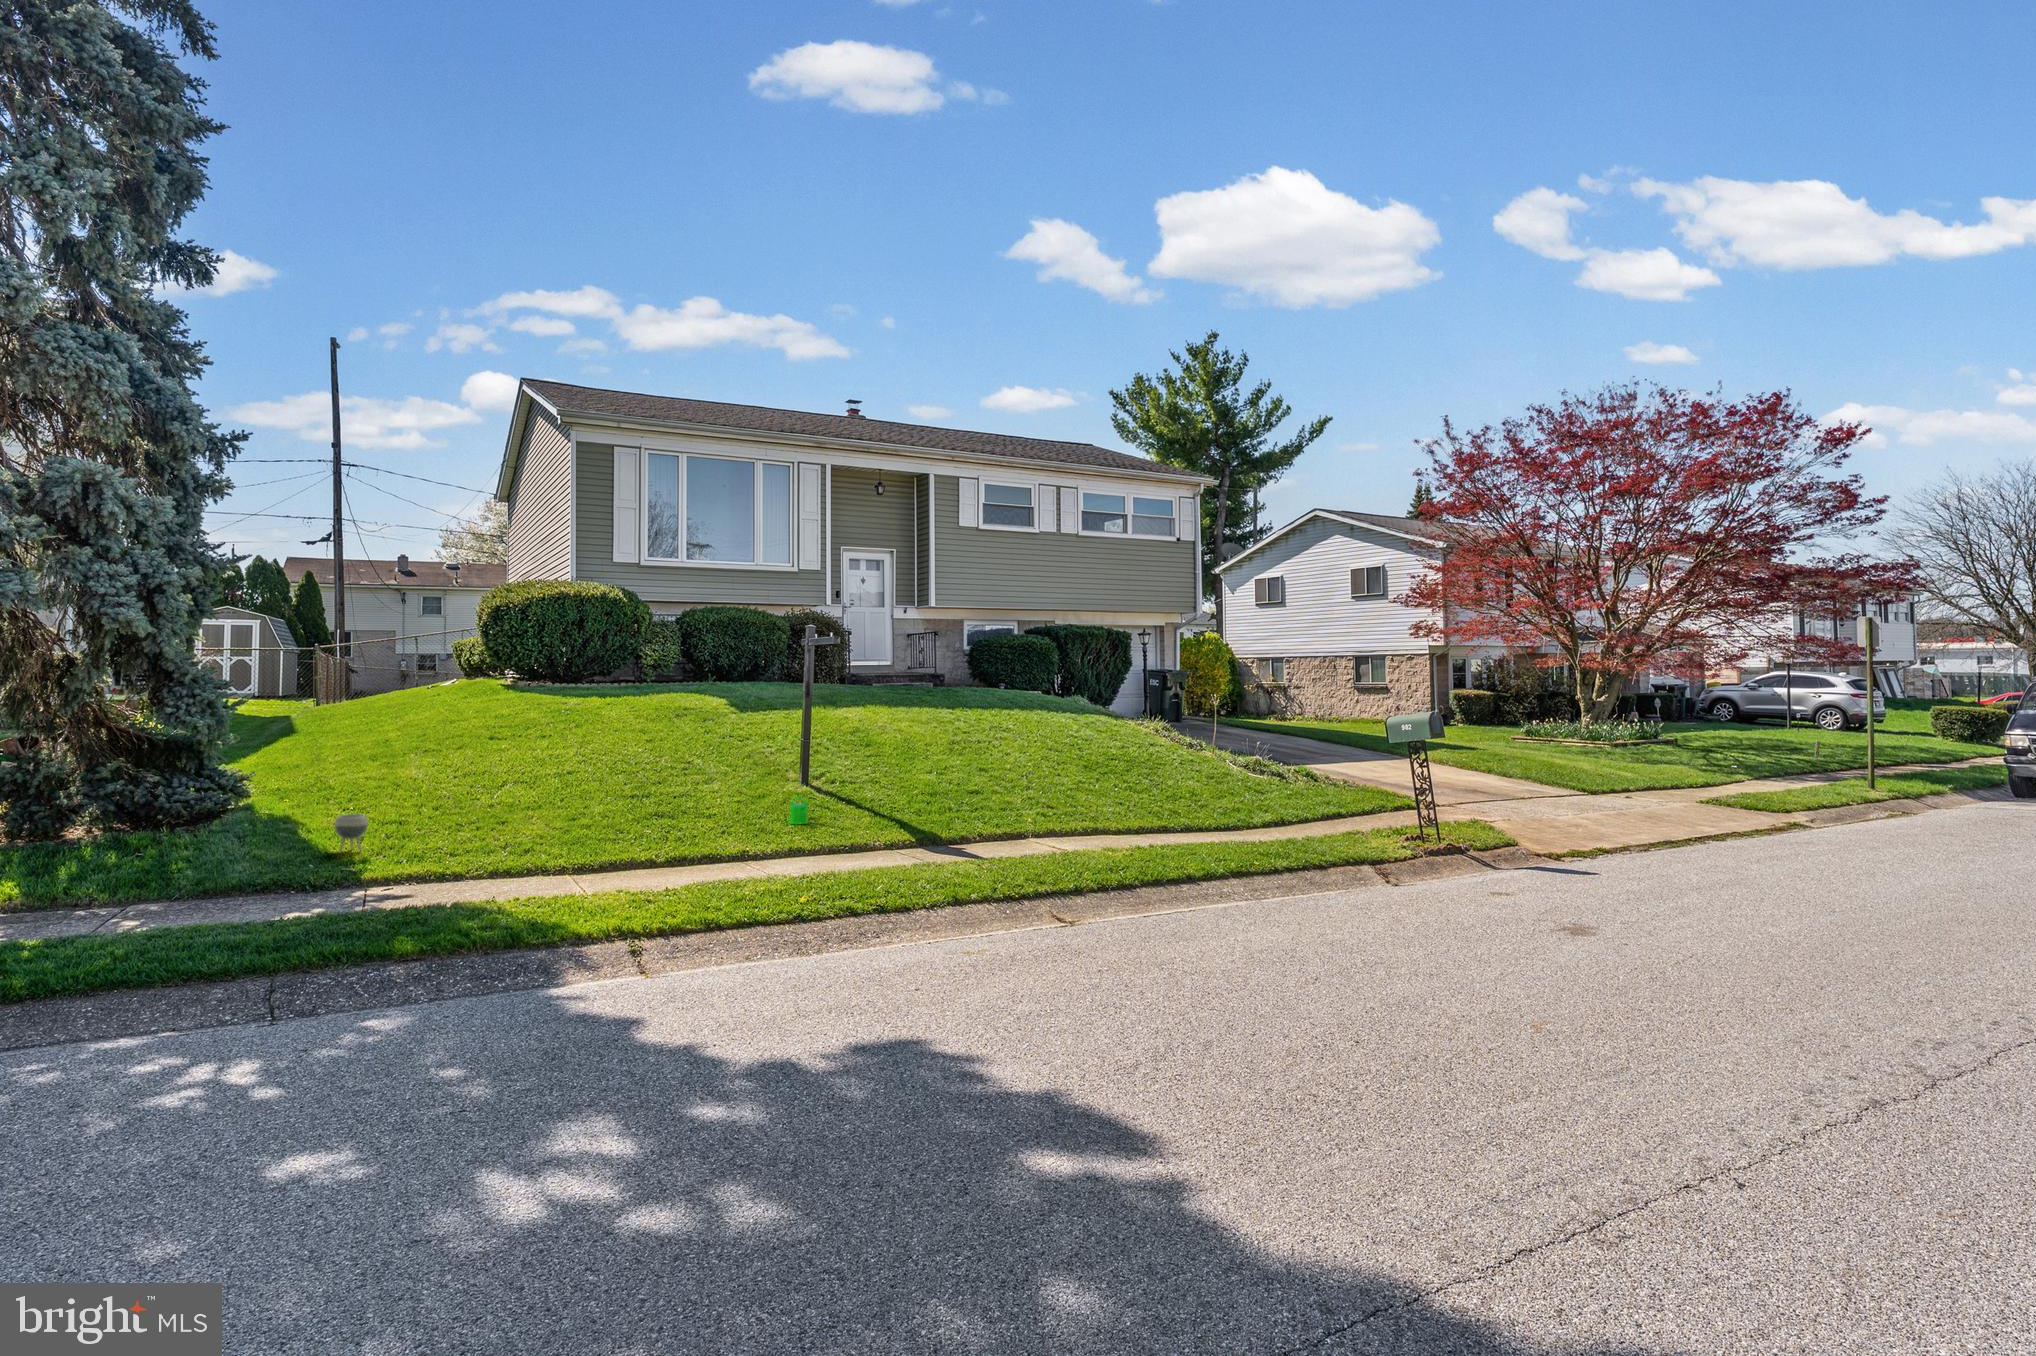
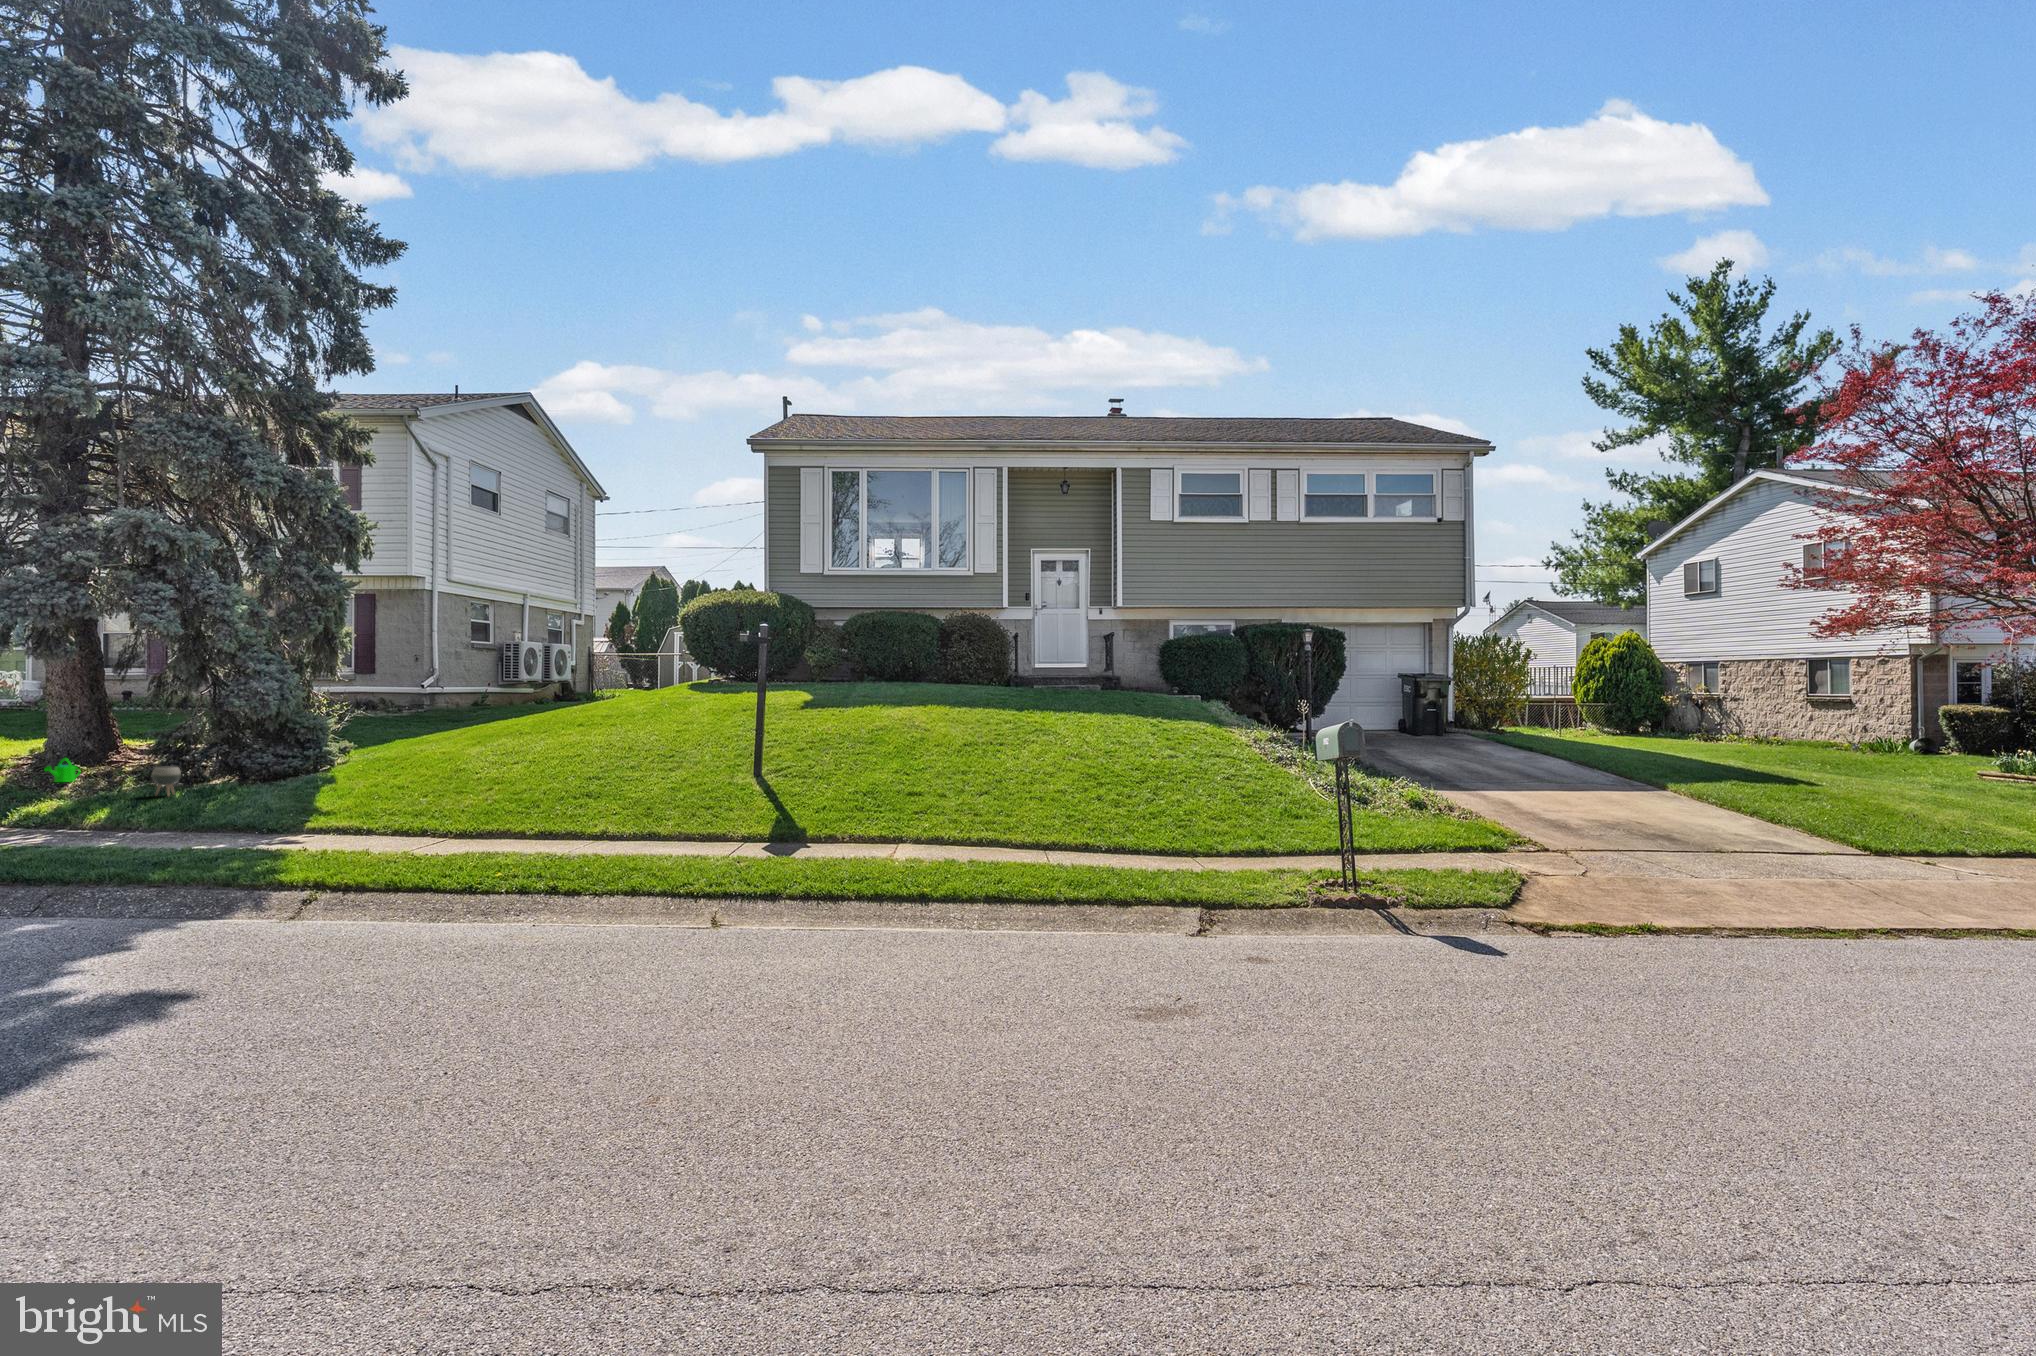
watering can: present [789,796,808,824] -> present [45,758,81,782]

